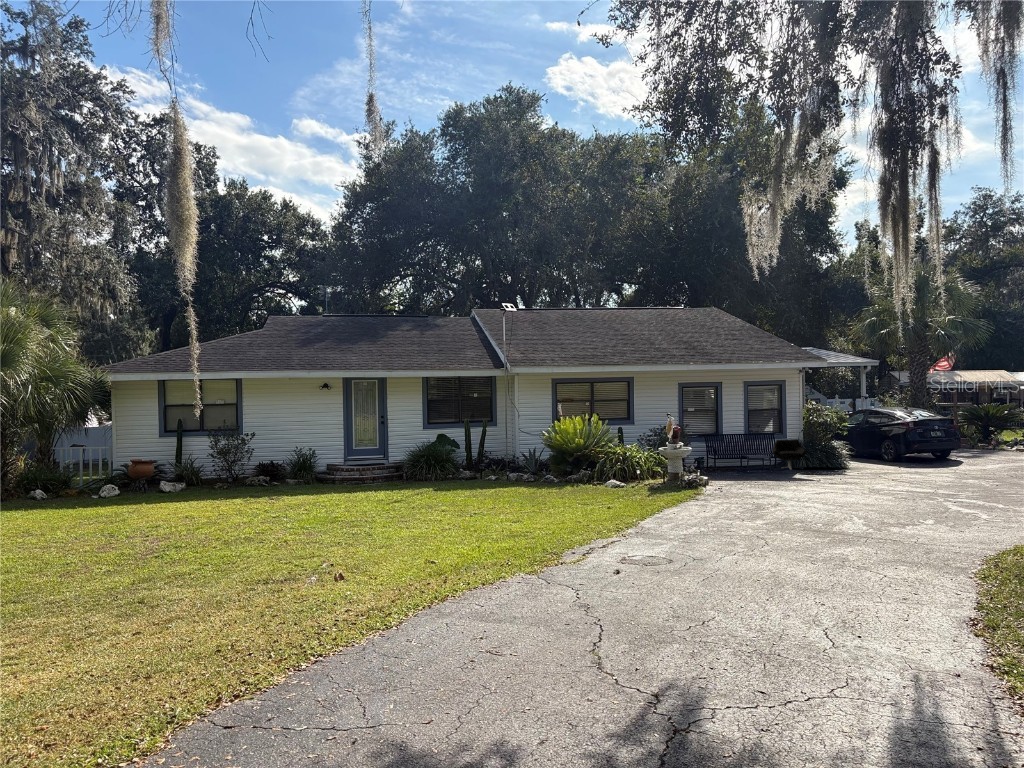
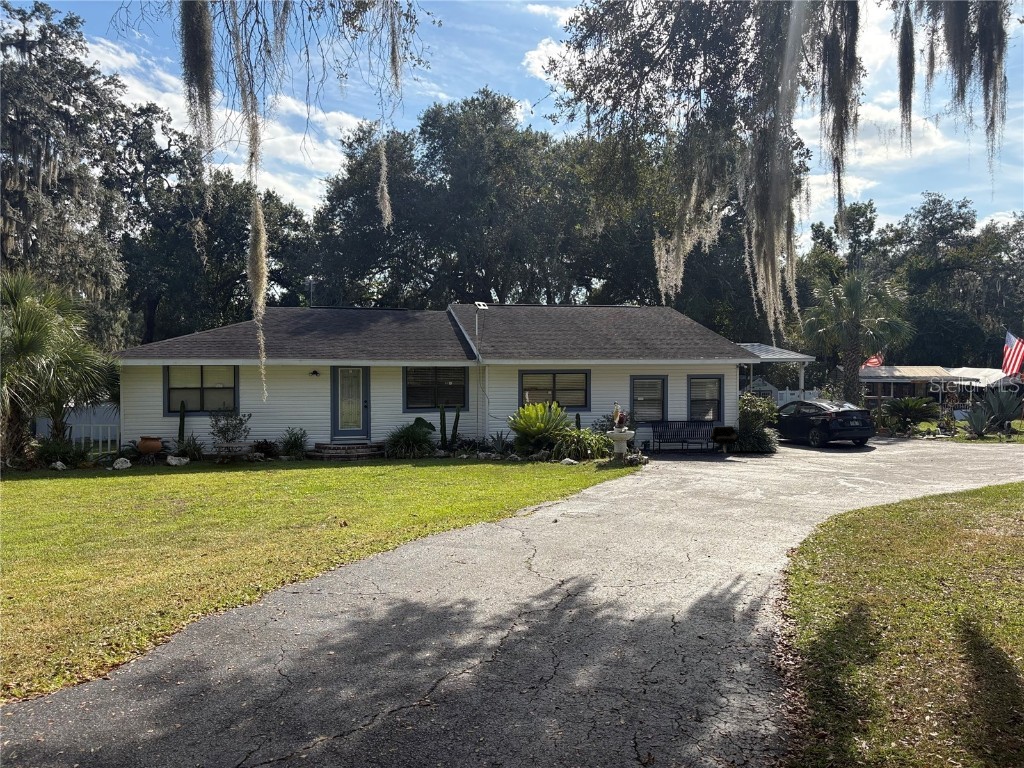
round table: none [211,465,263,490] -> present [212,442,258,464]

